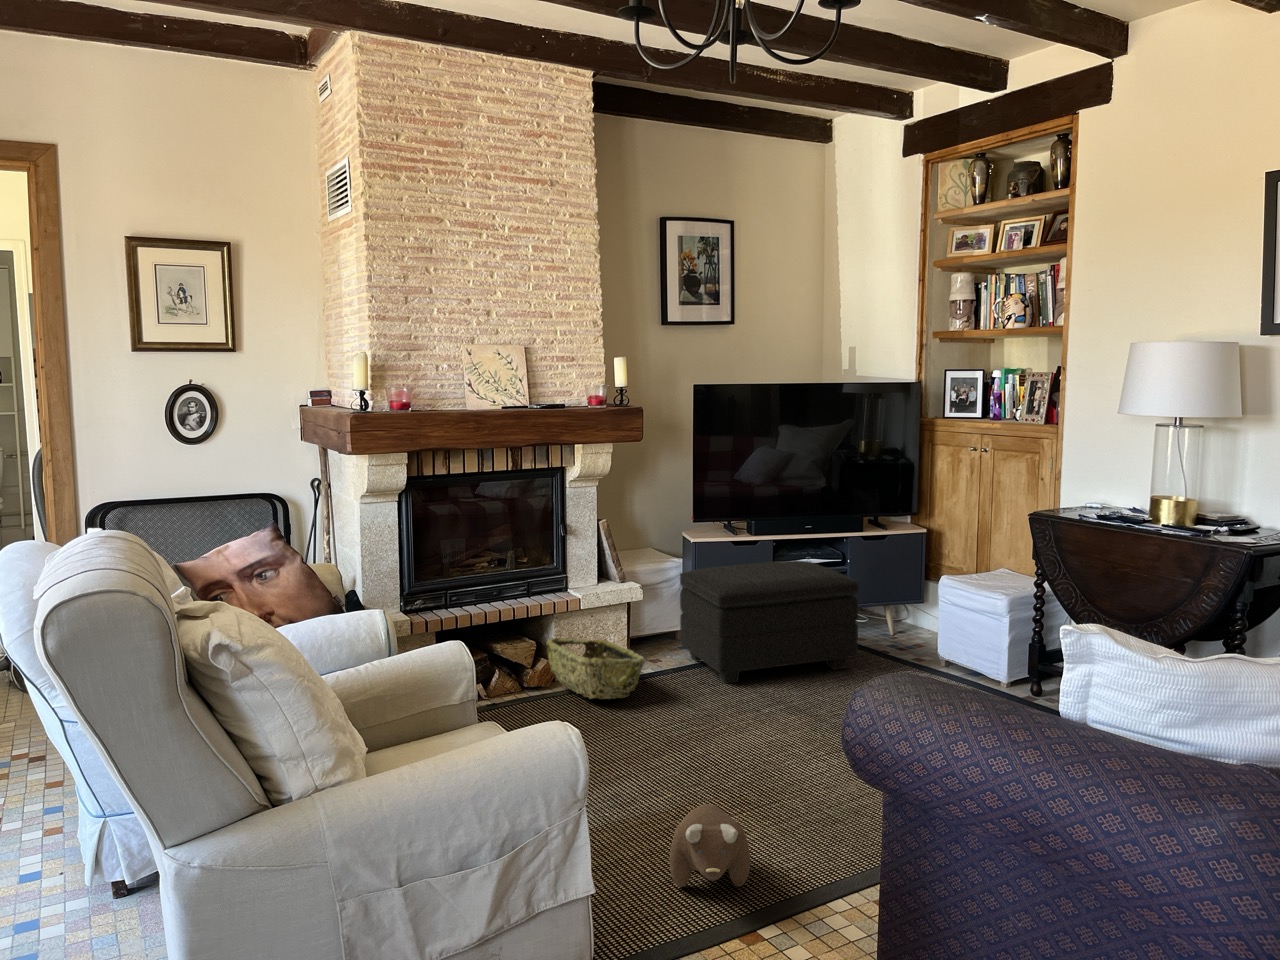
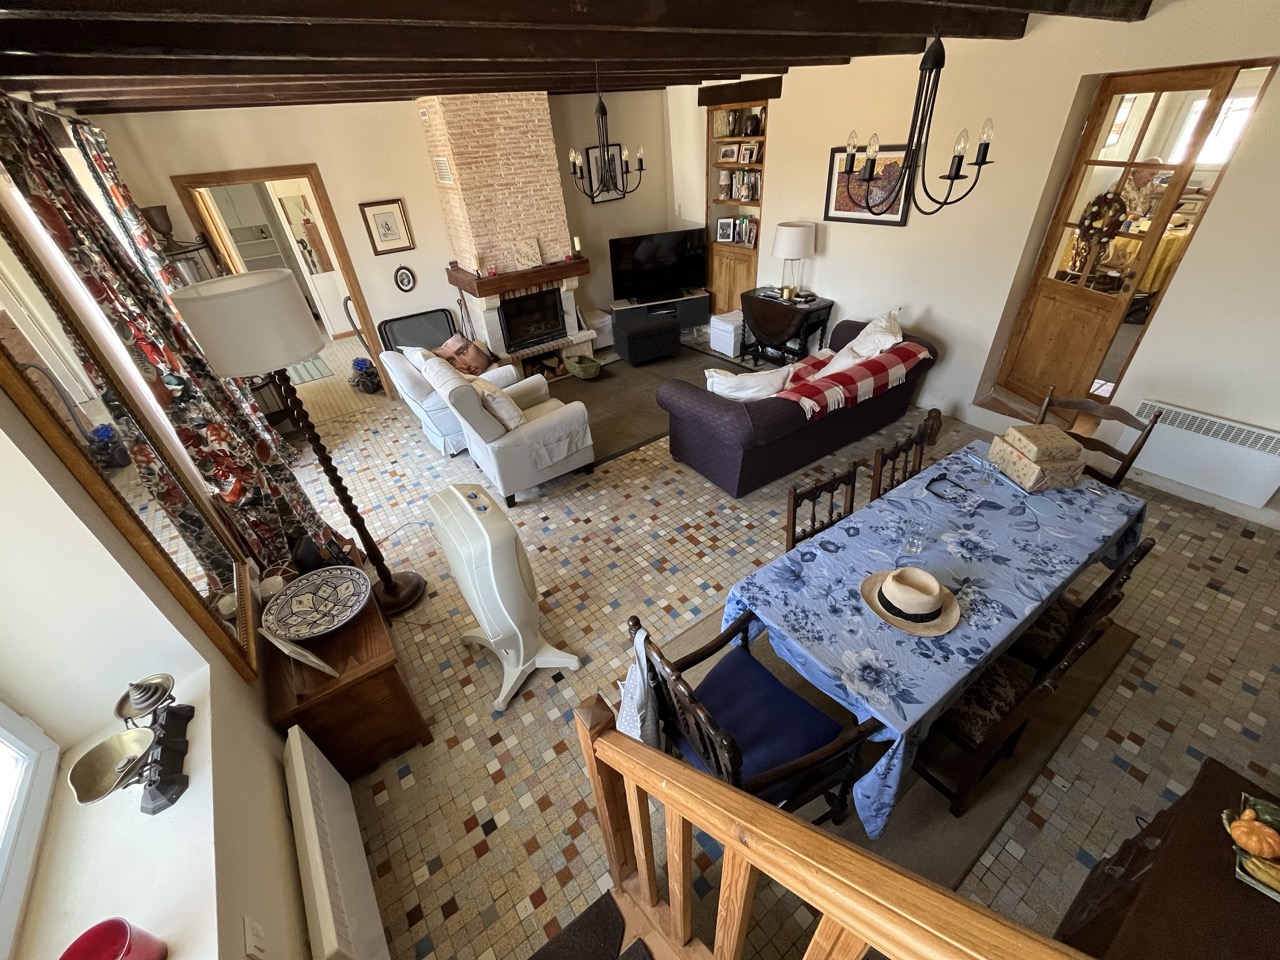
plush toy: present [670,804,750,887] -> none [613,416,637,440]

